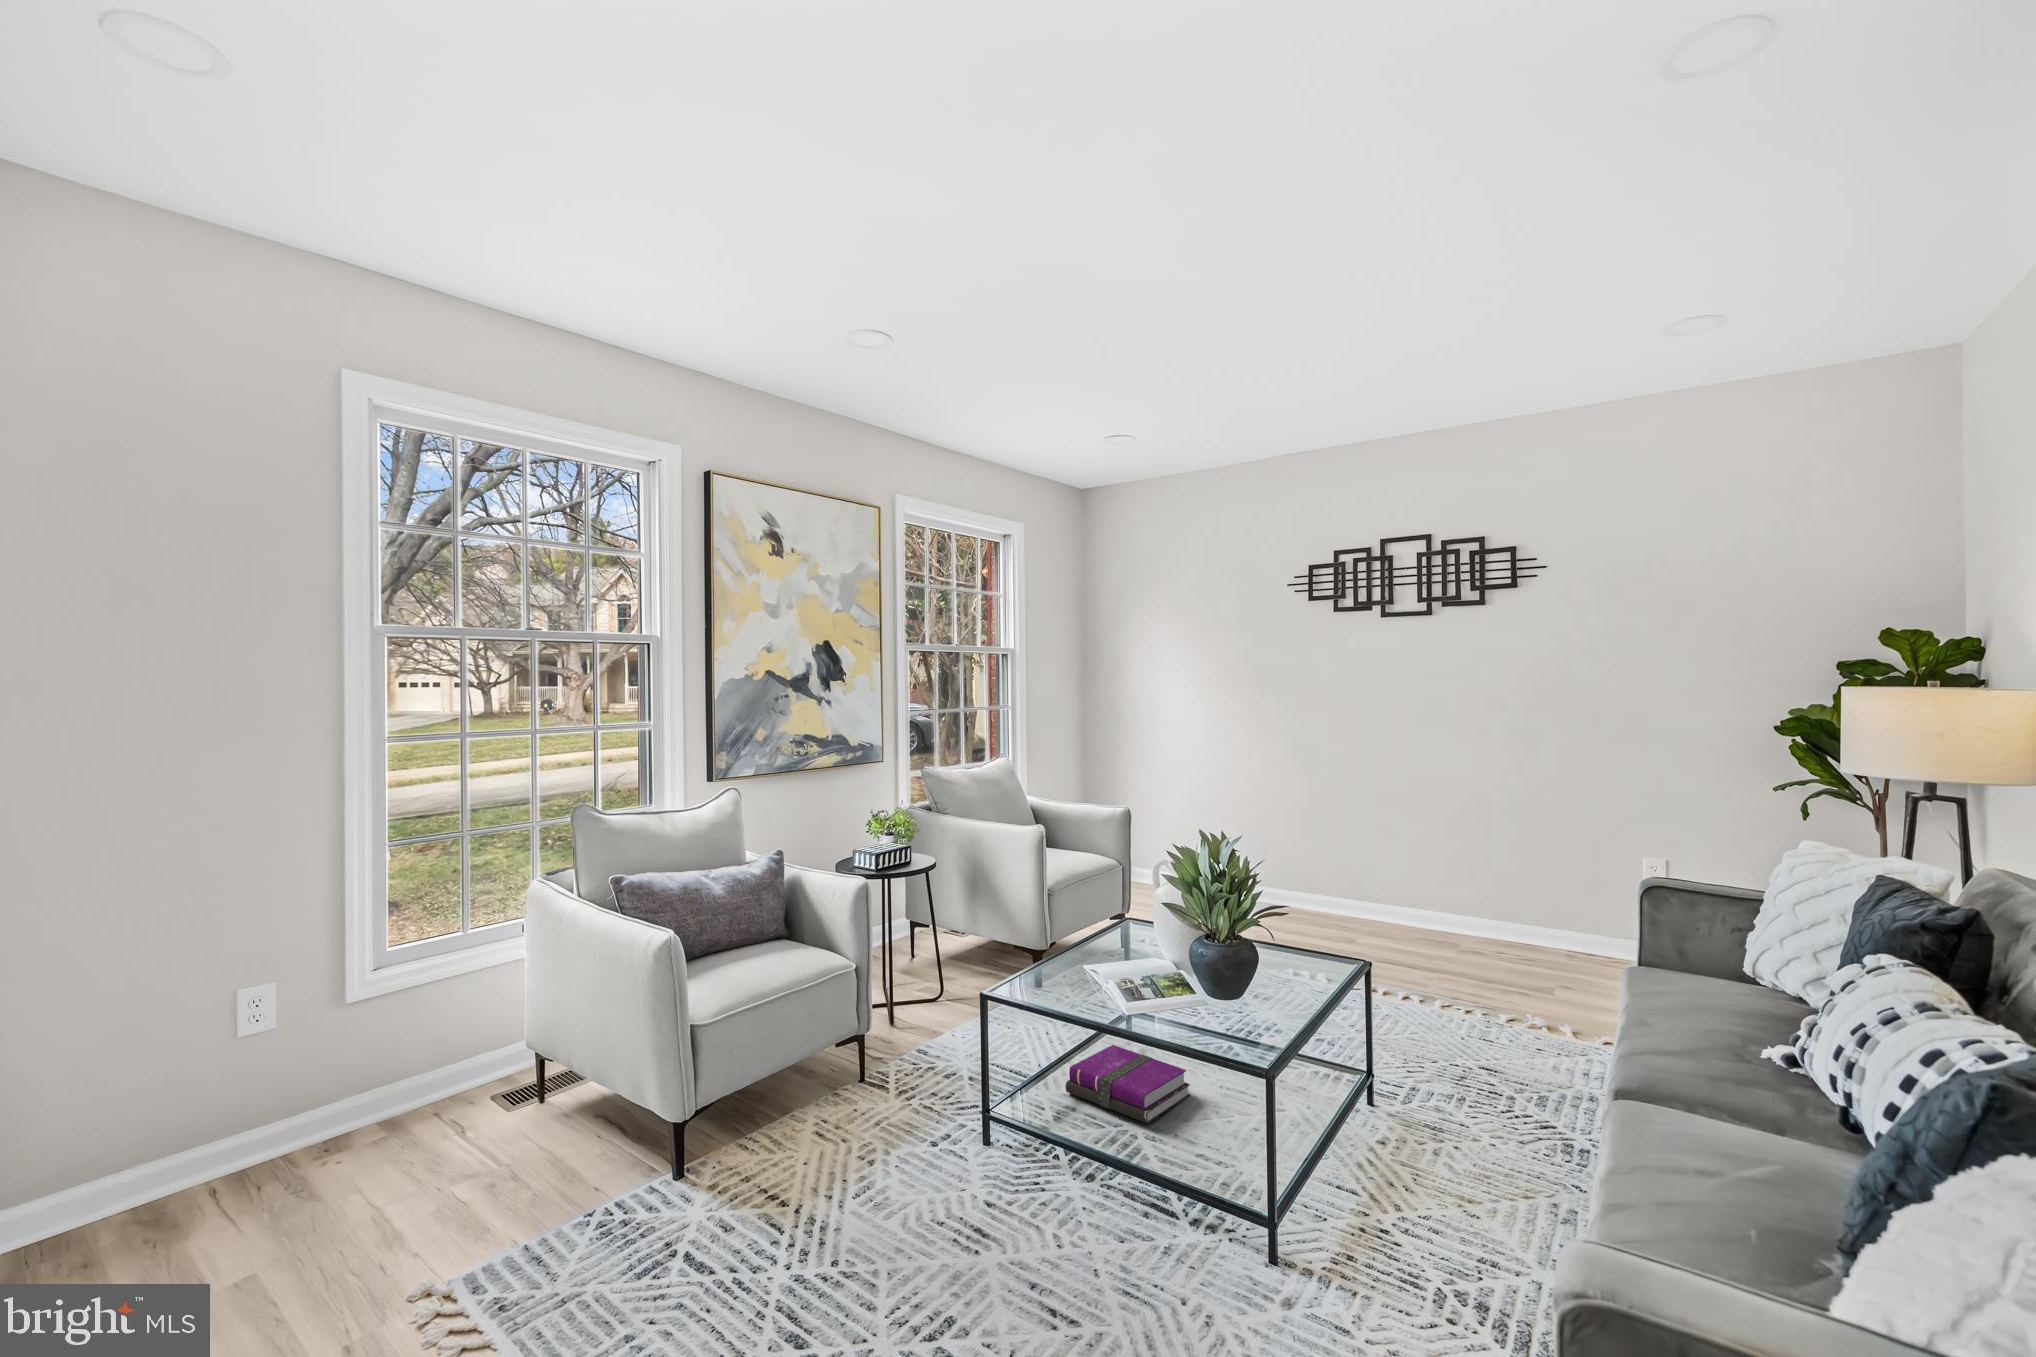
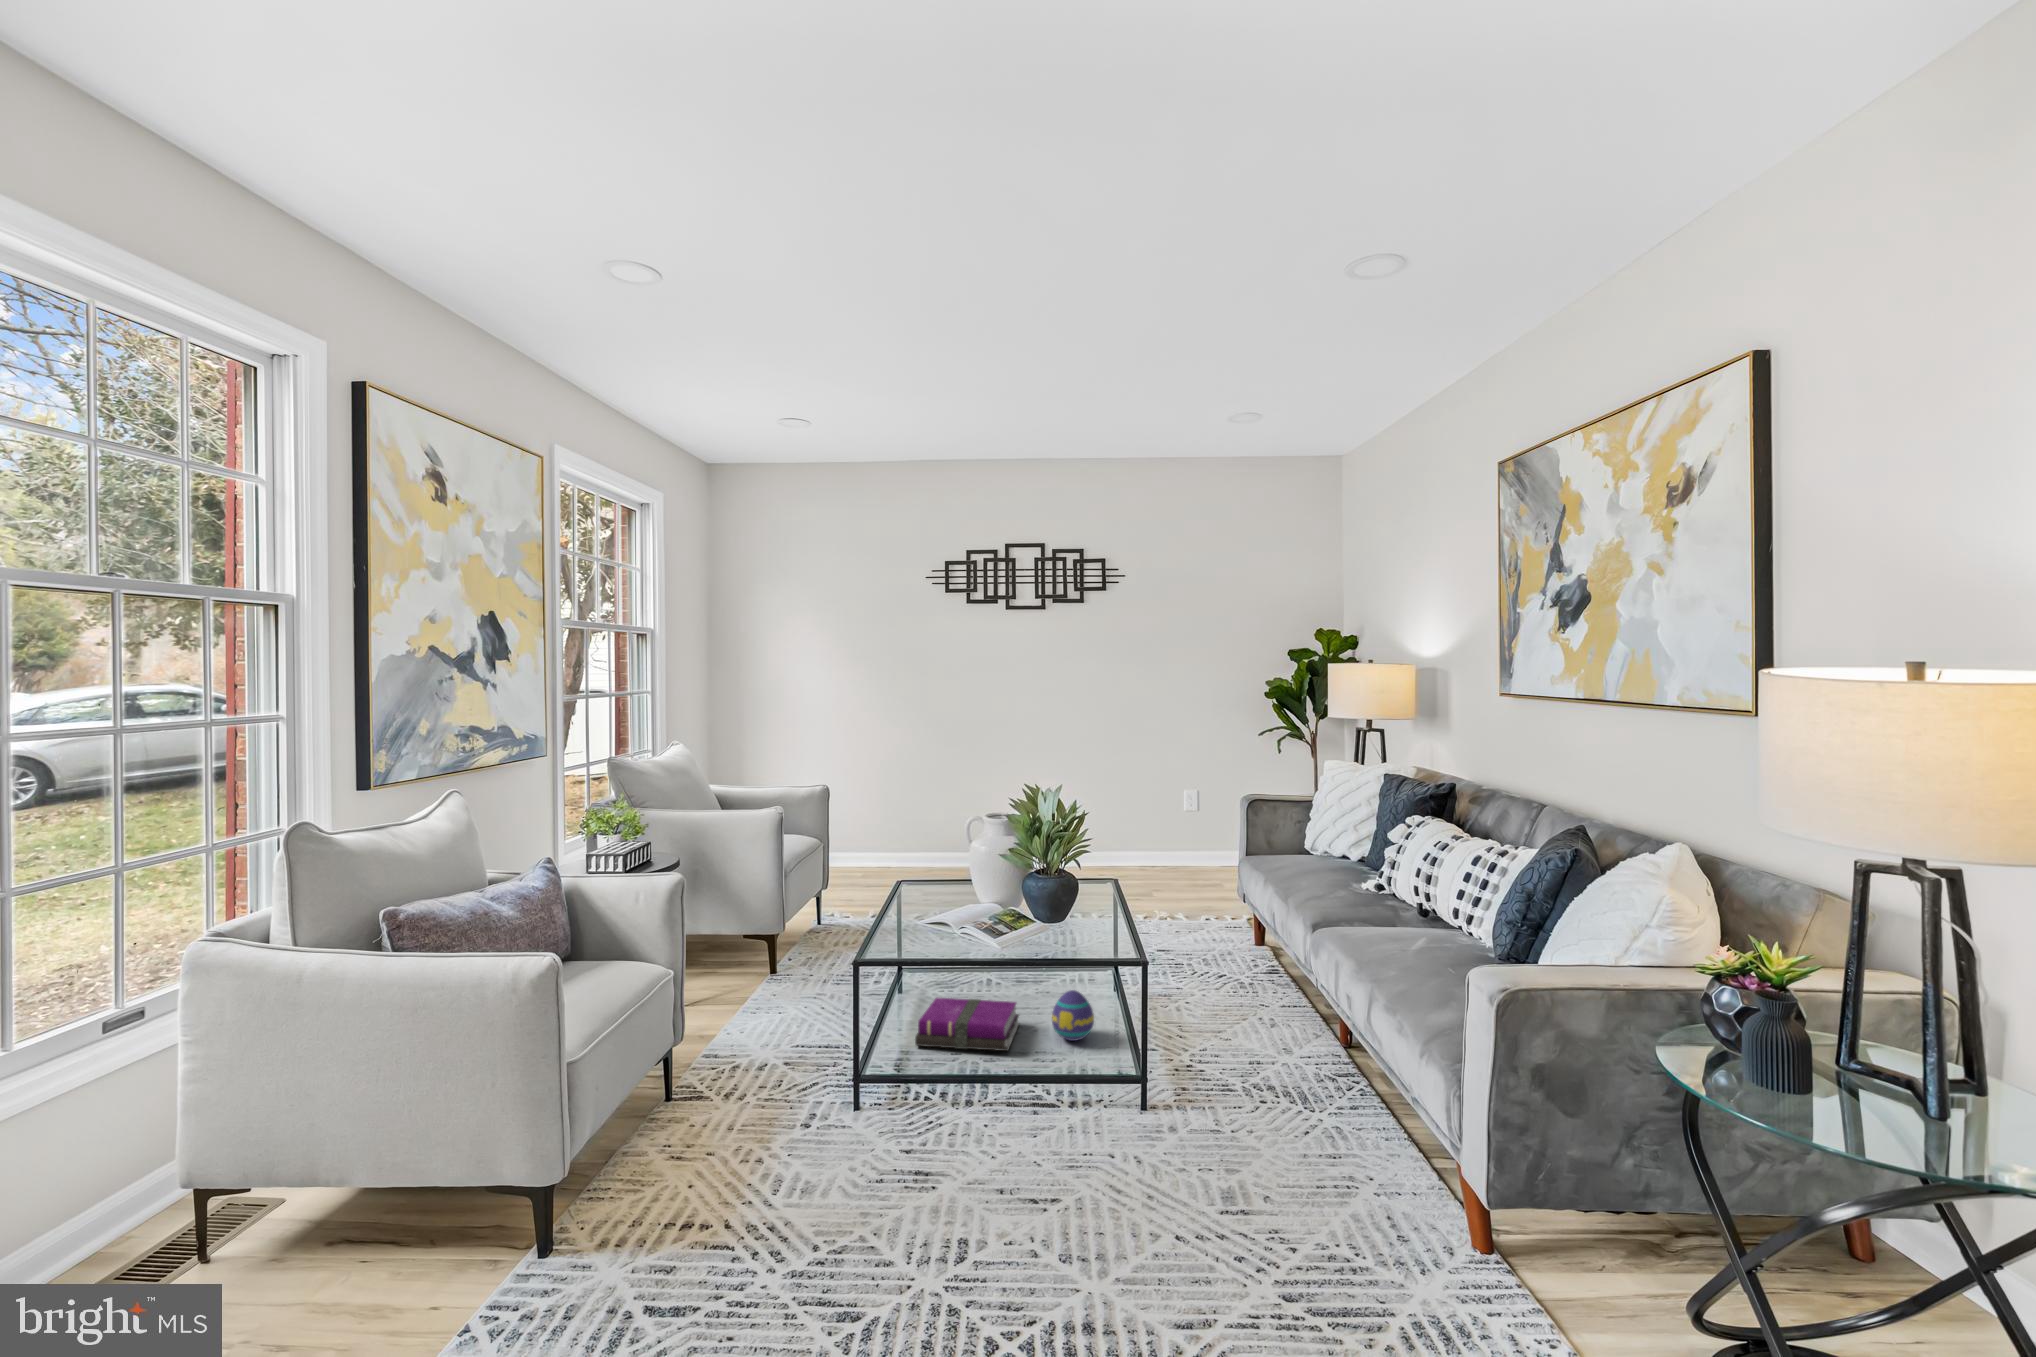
decorative egg: none [1208,1073,1257,1131] -> present [1052,990,1094,1041]

